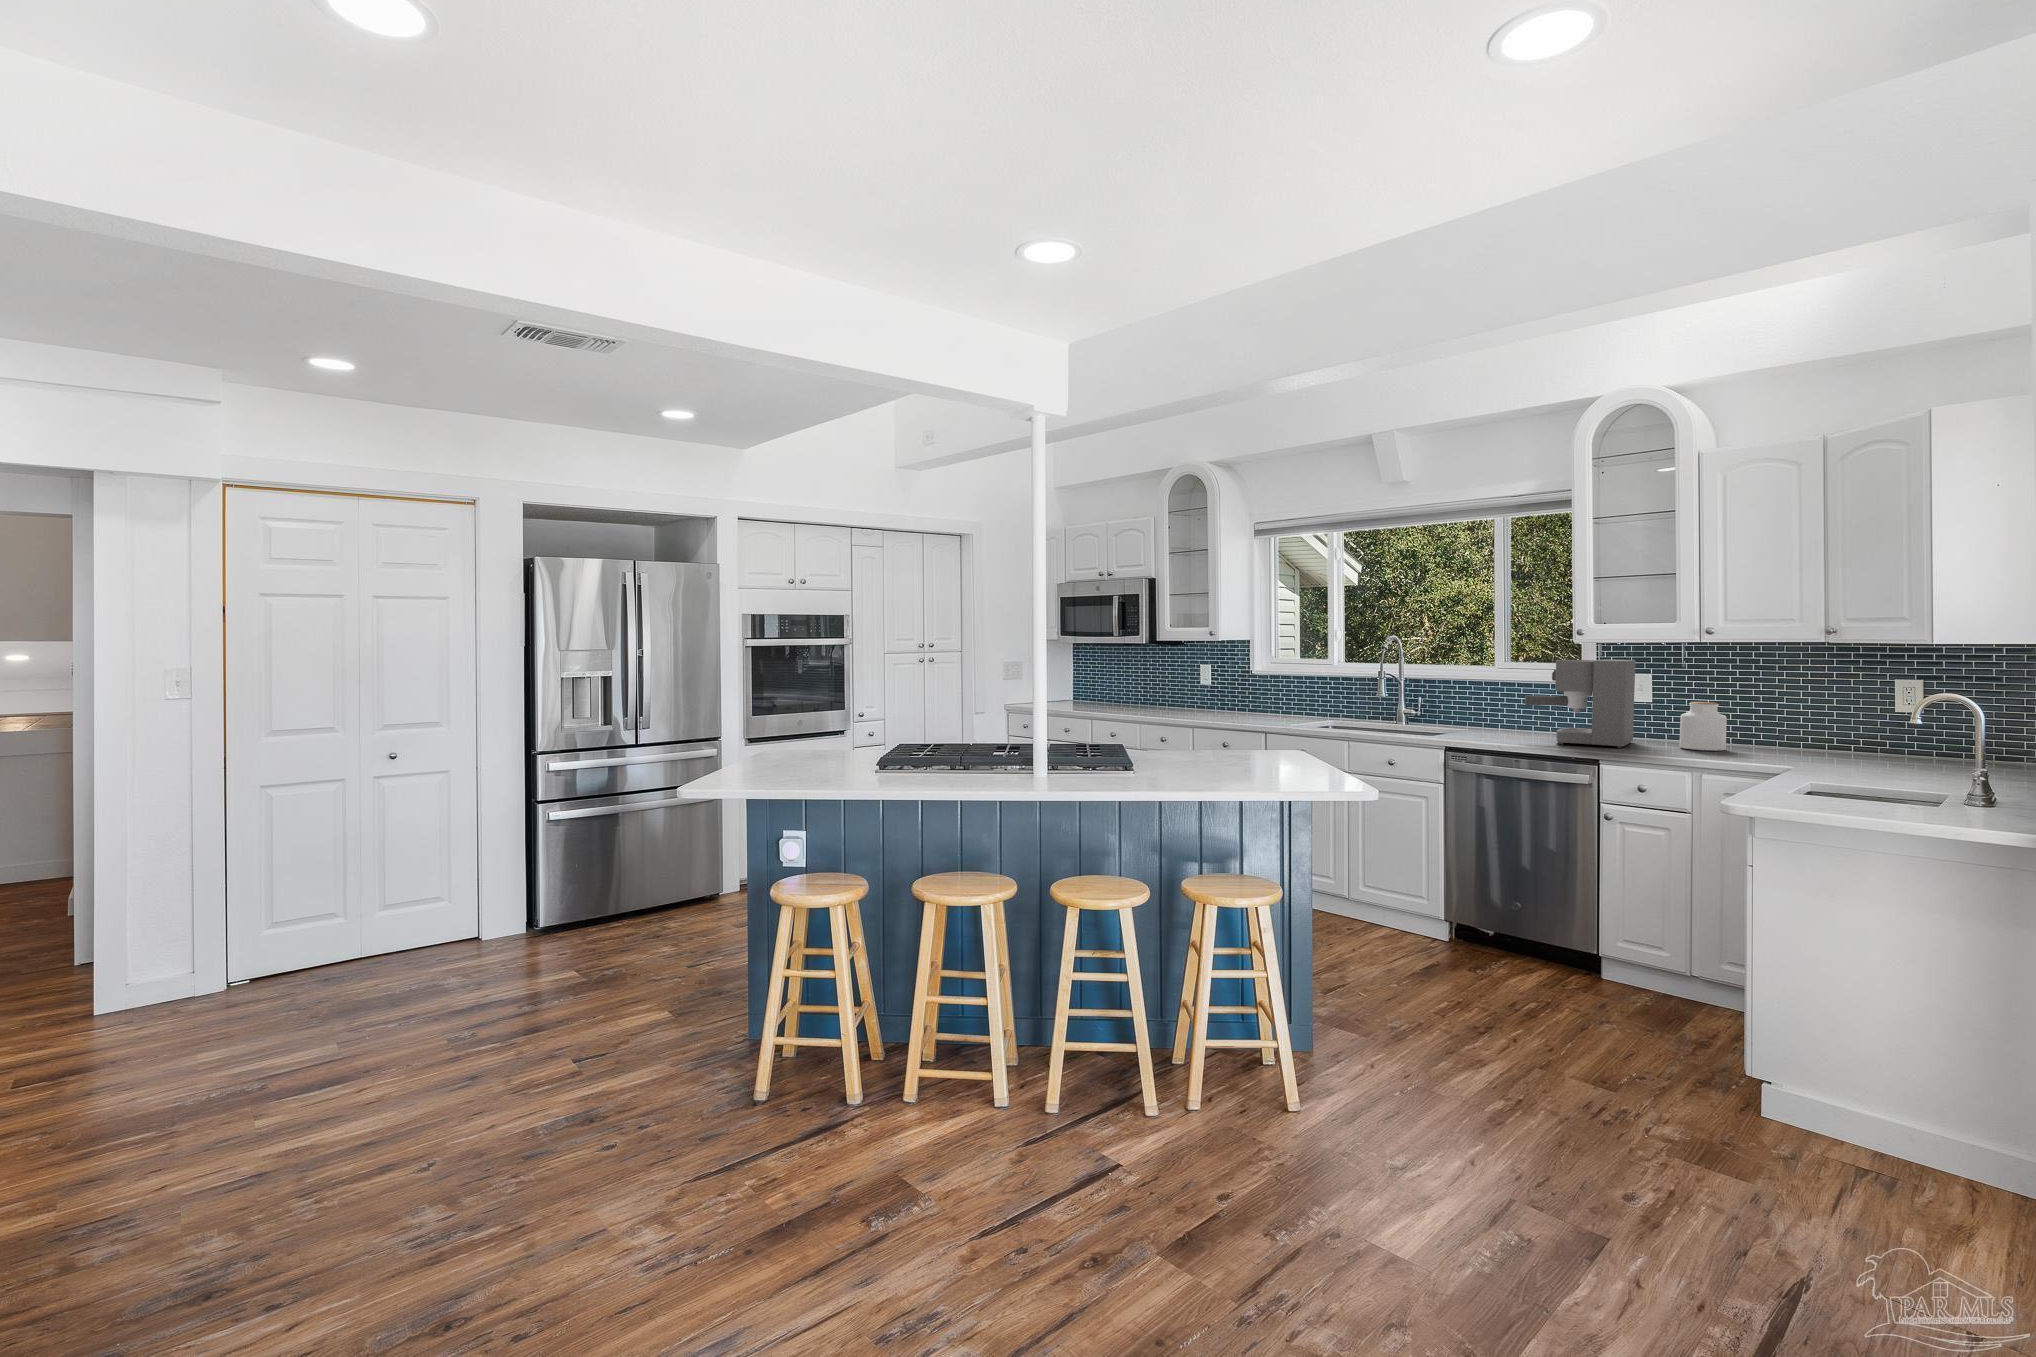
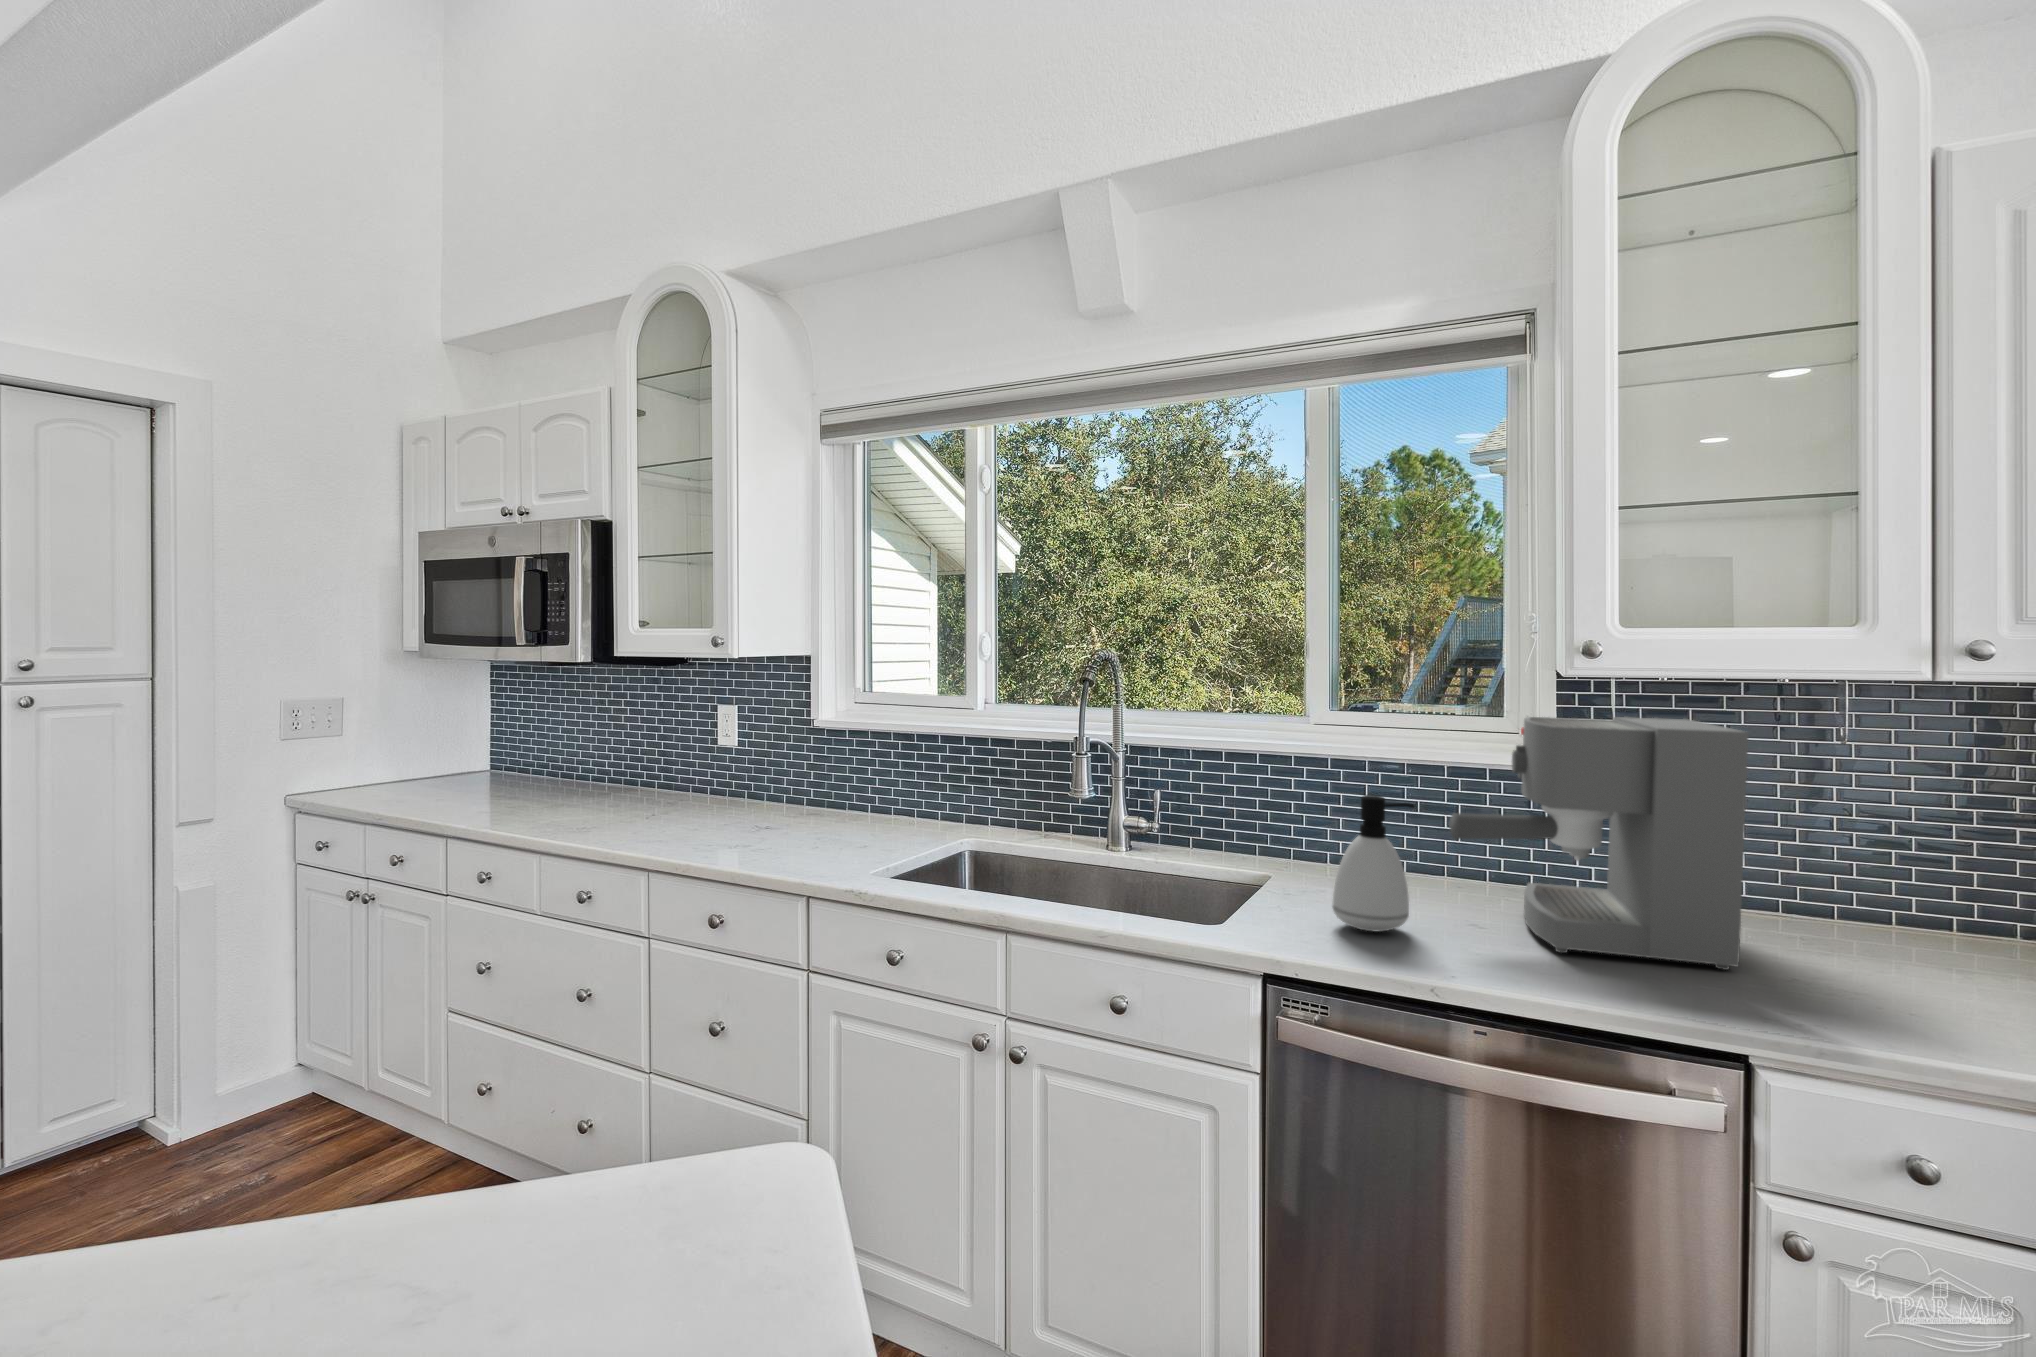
soap dispenser: none [1477,689,1509,740] -> present [1333,795,1415,931]
jar: present [1679,702,1727,751] -> none [1831,832,1969,973]

